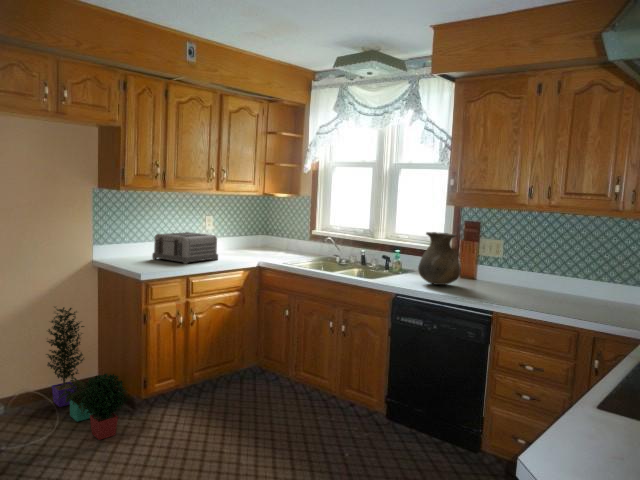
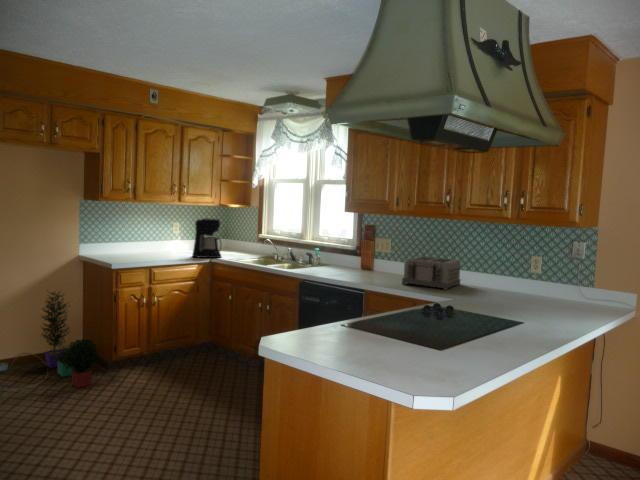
coffee maker: none [236,212,272,262] -> present [192,218,221,258]
toaster: present [152,232,218,264] -> present [402,256,460,290]
vase: present [418,232,461,285] -> none [323,233,354,273]

